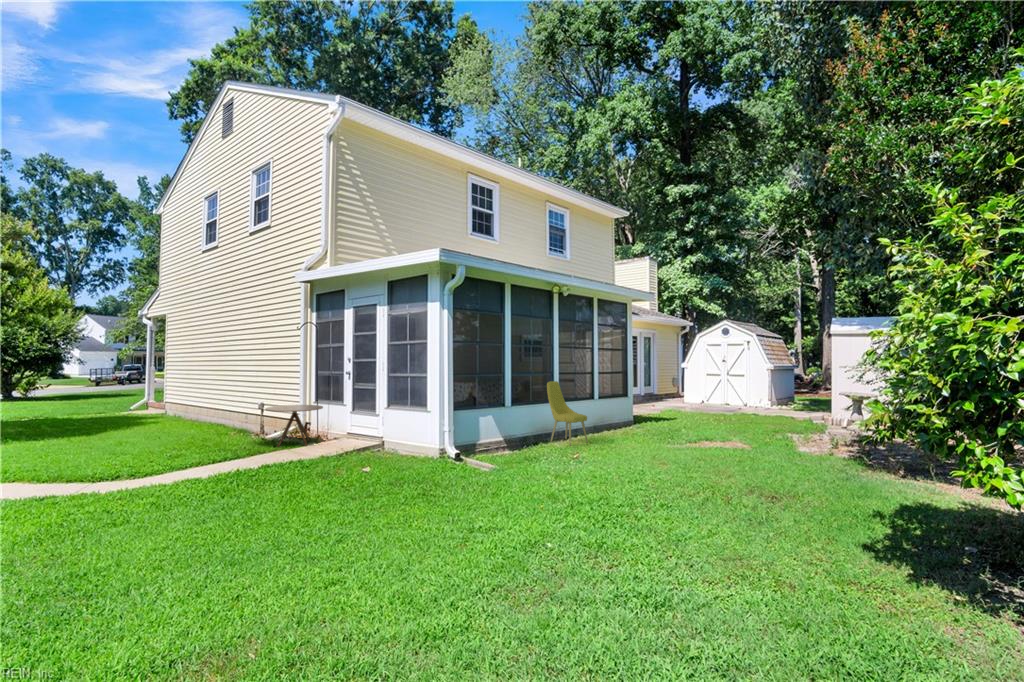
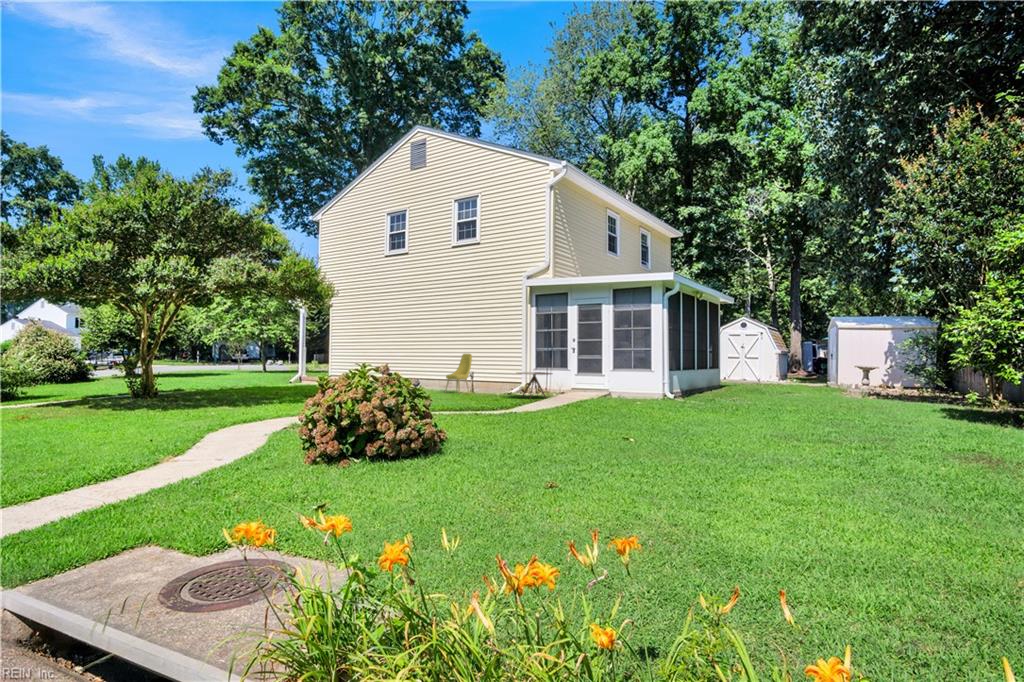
chair: present [547,381,588,446] -> present [445,354,472,393]

